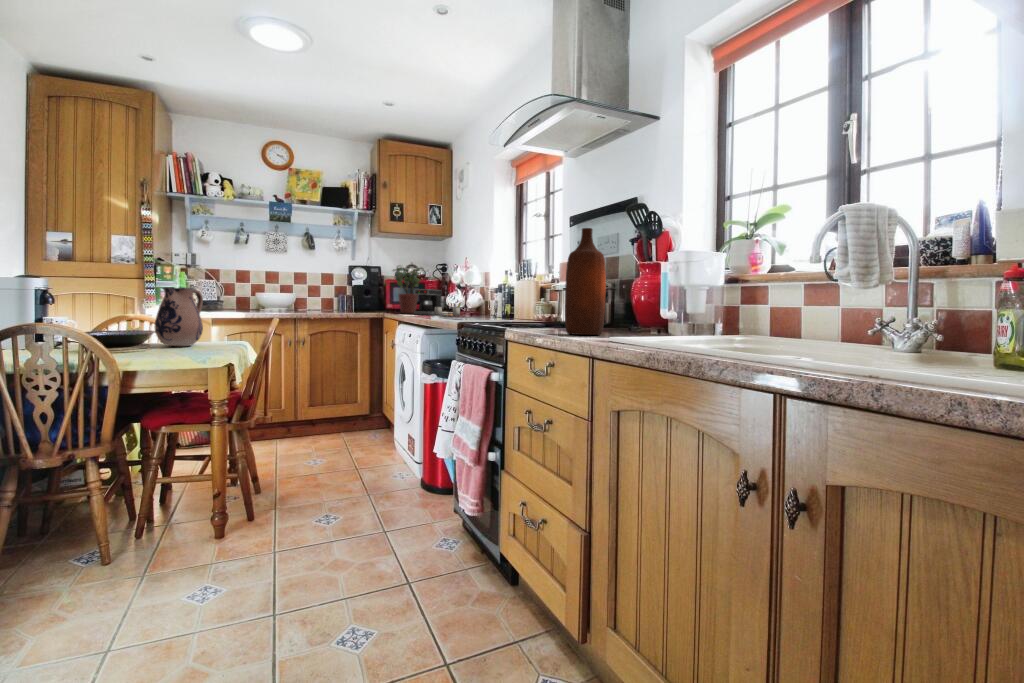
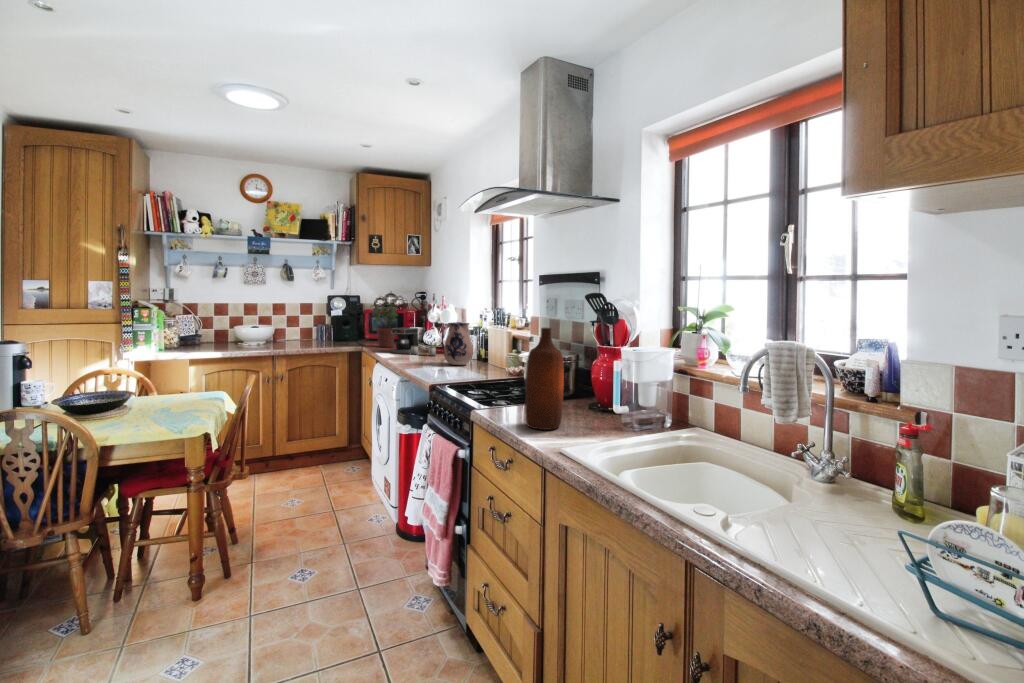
ceramic pitcher: present [155,287,203,346] -> present [444,323,473,365]

